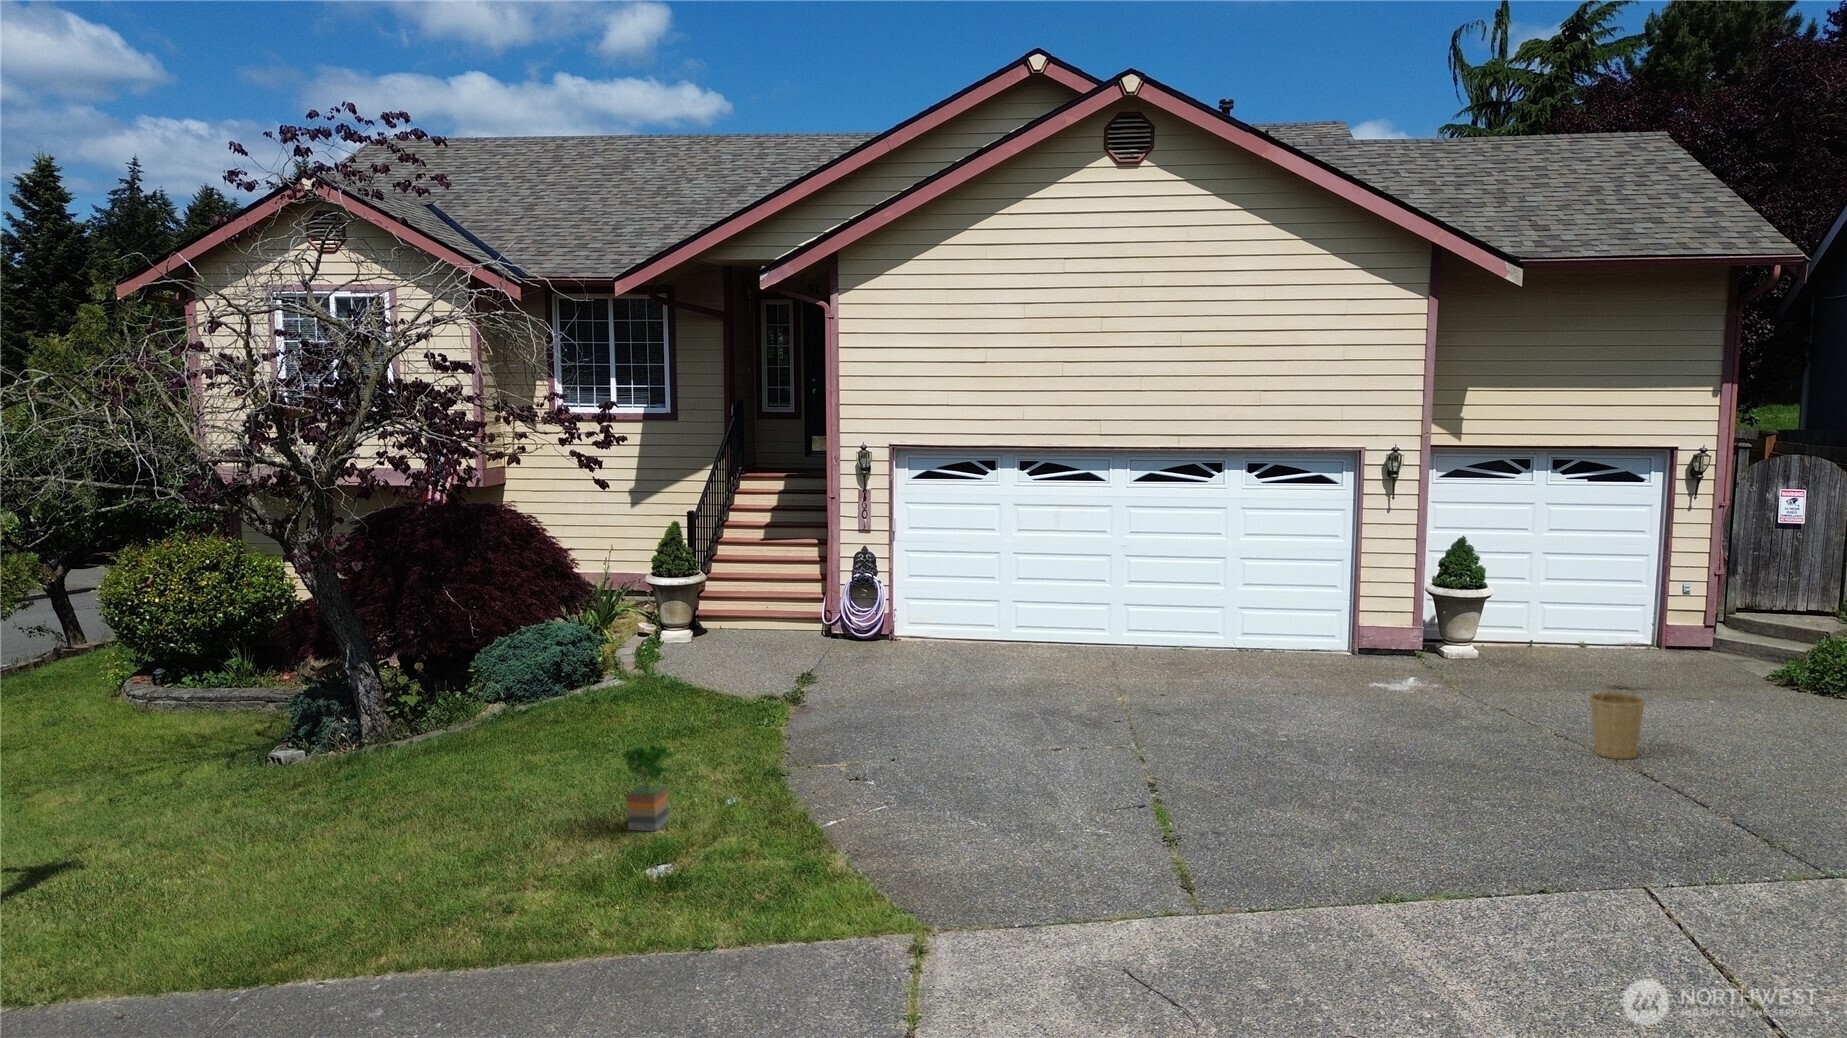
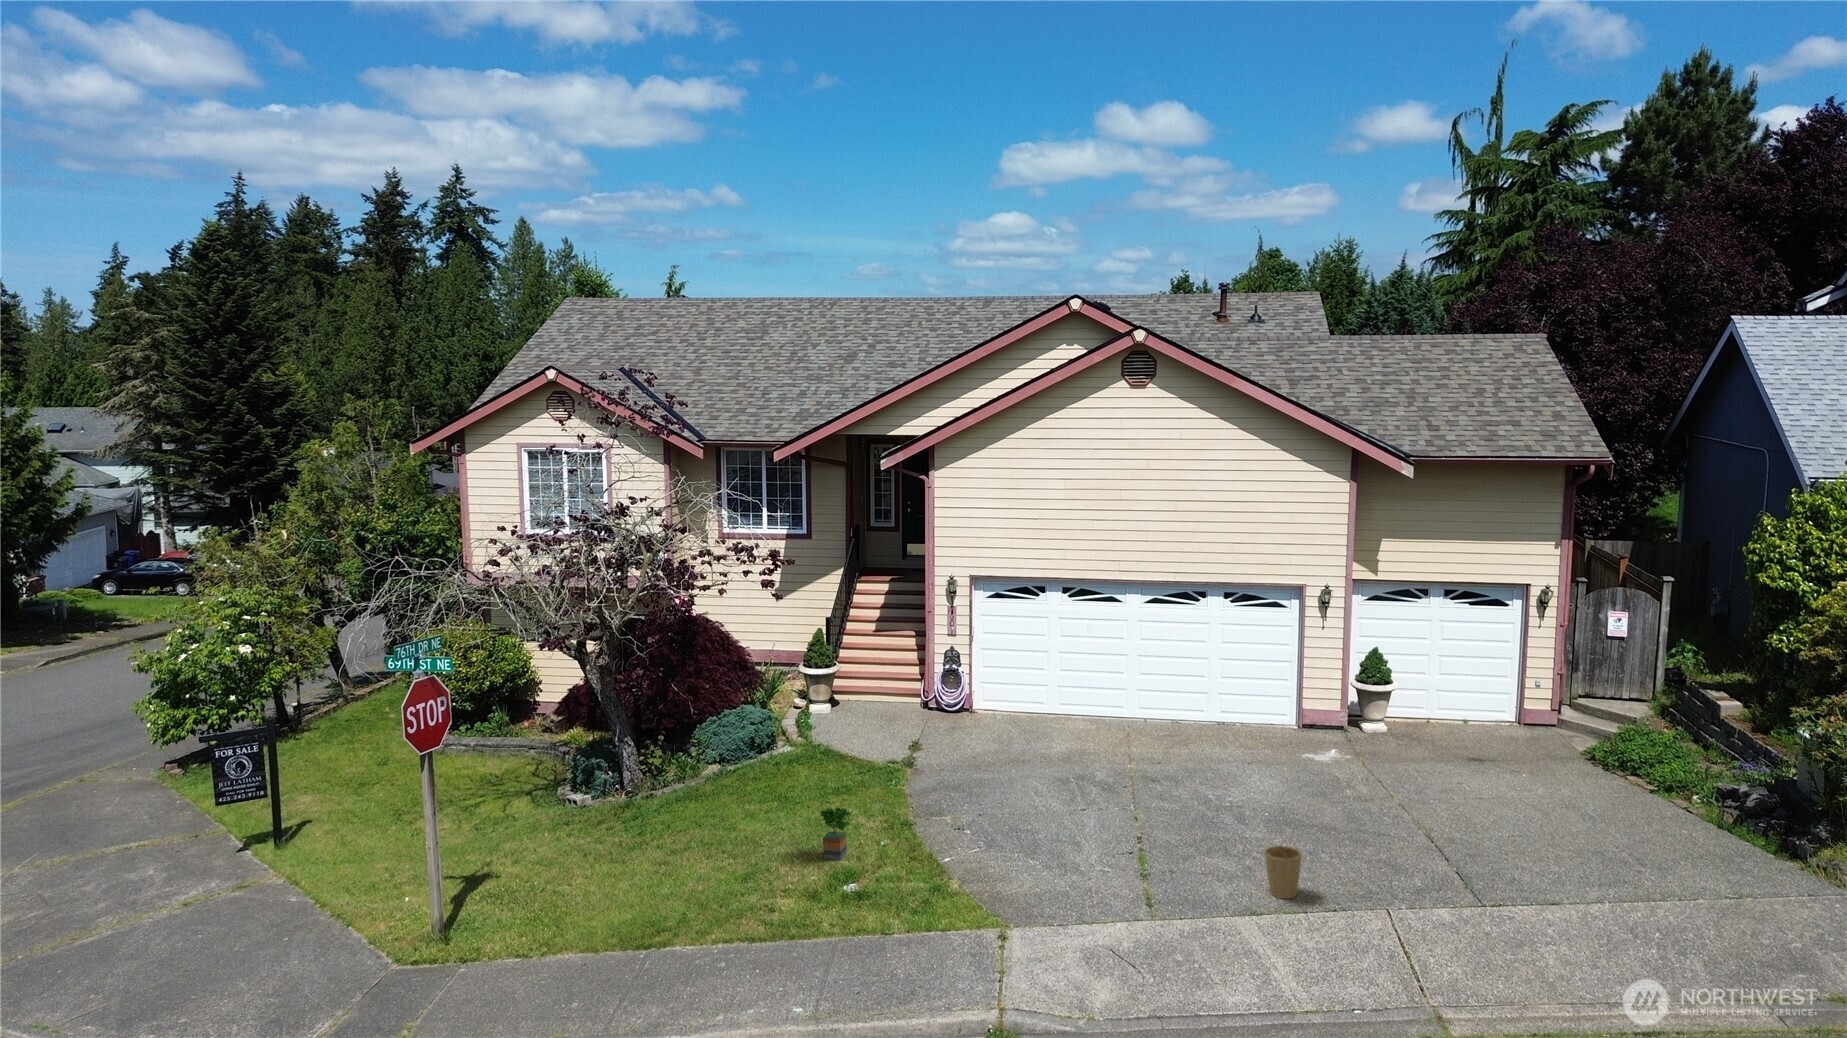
basket: present [1589,690,1645,759] -> present [1264,845,1302,898]

